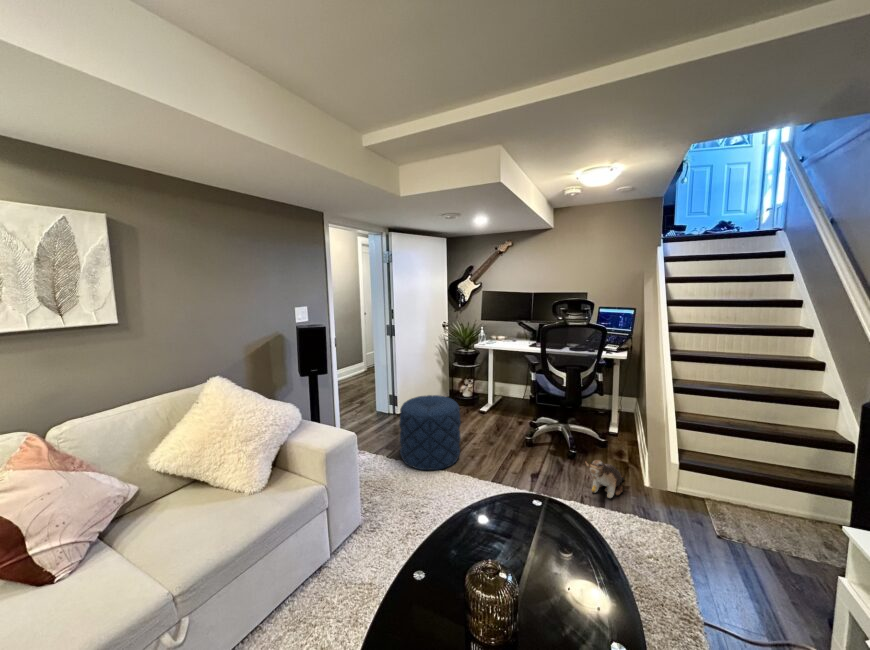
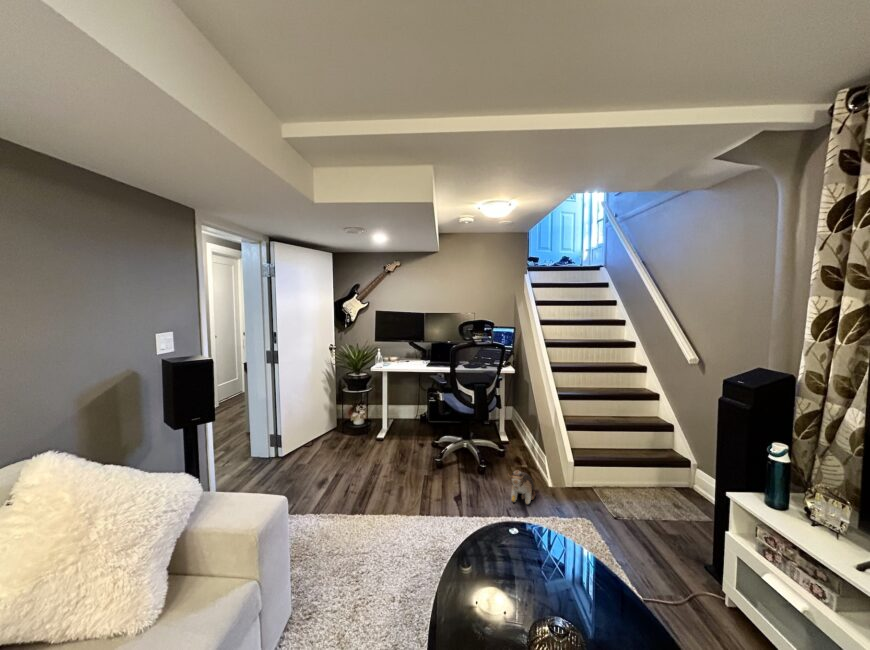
pouf: present [399,395,461,470] -> none [304,429,377,520]

